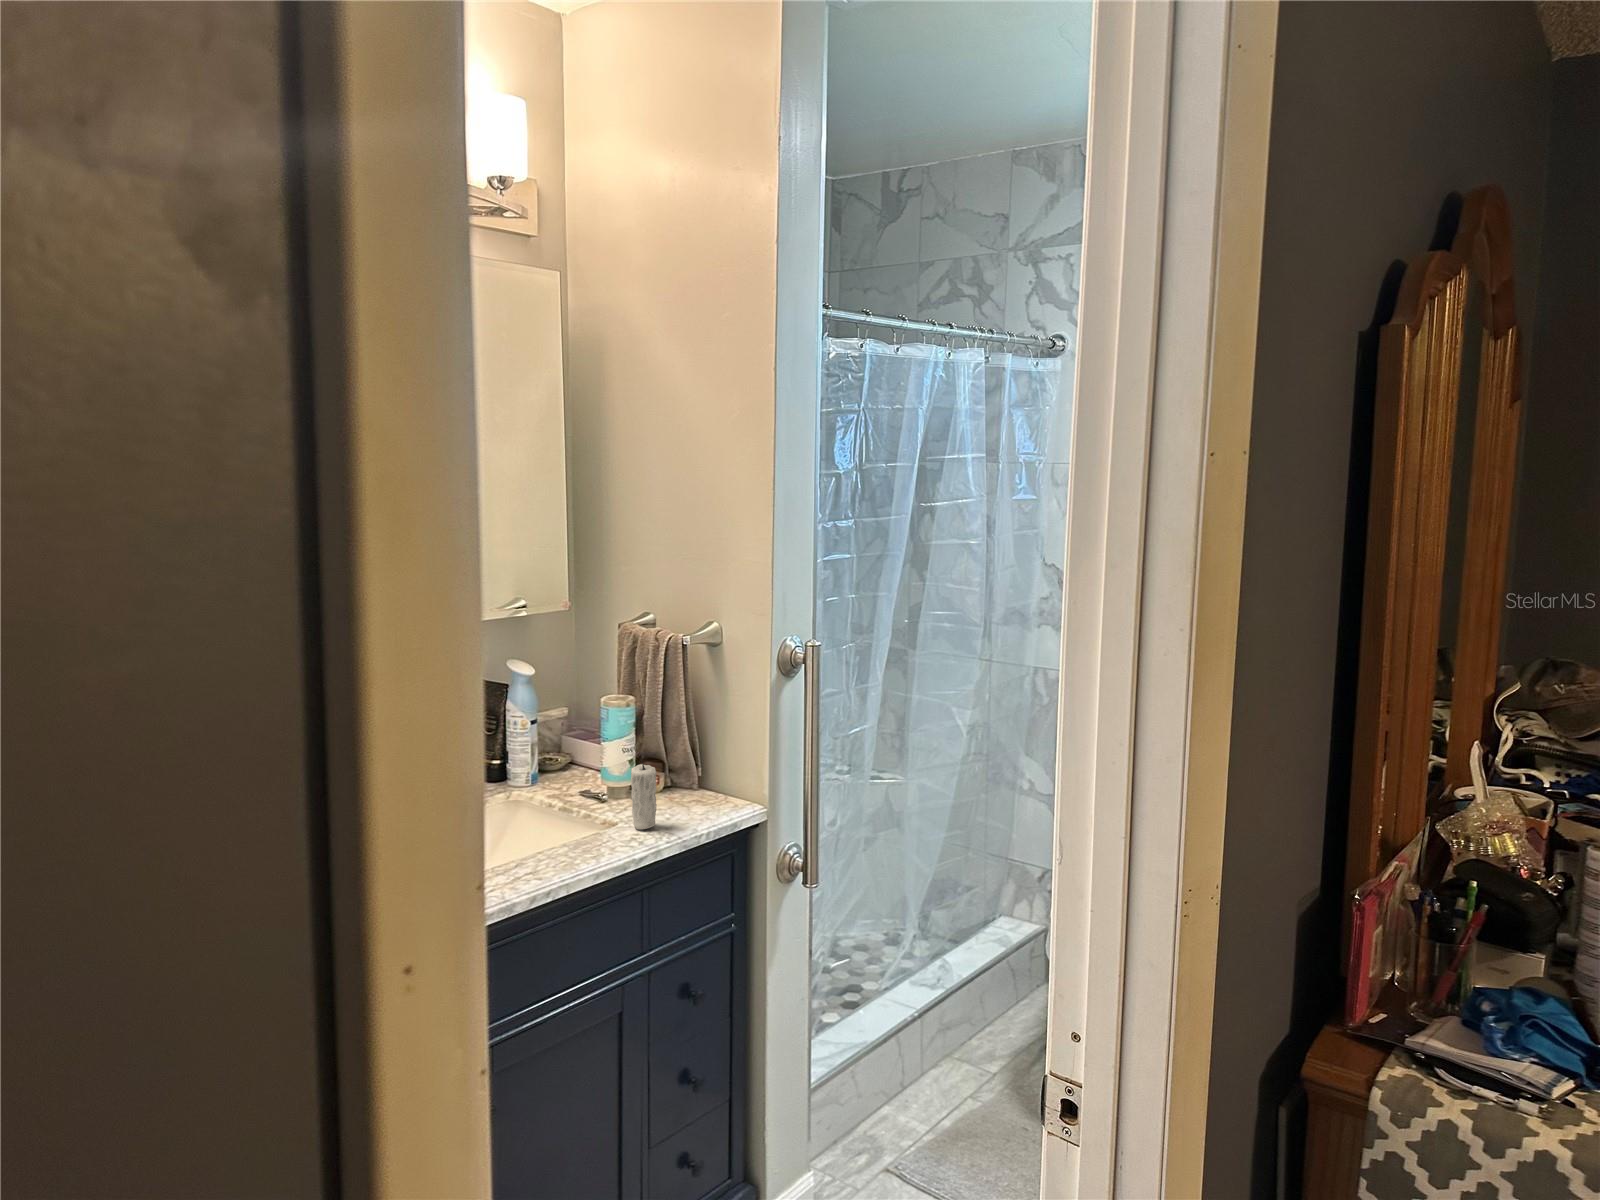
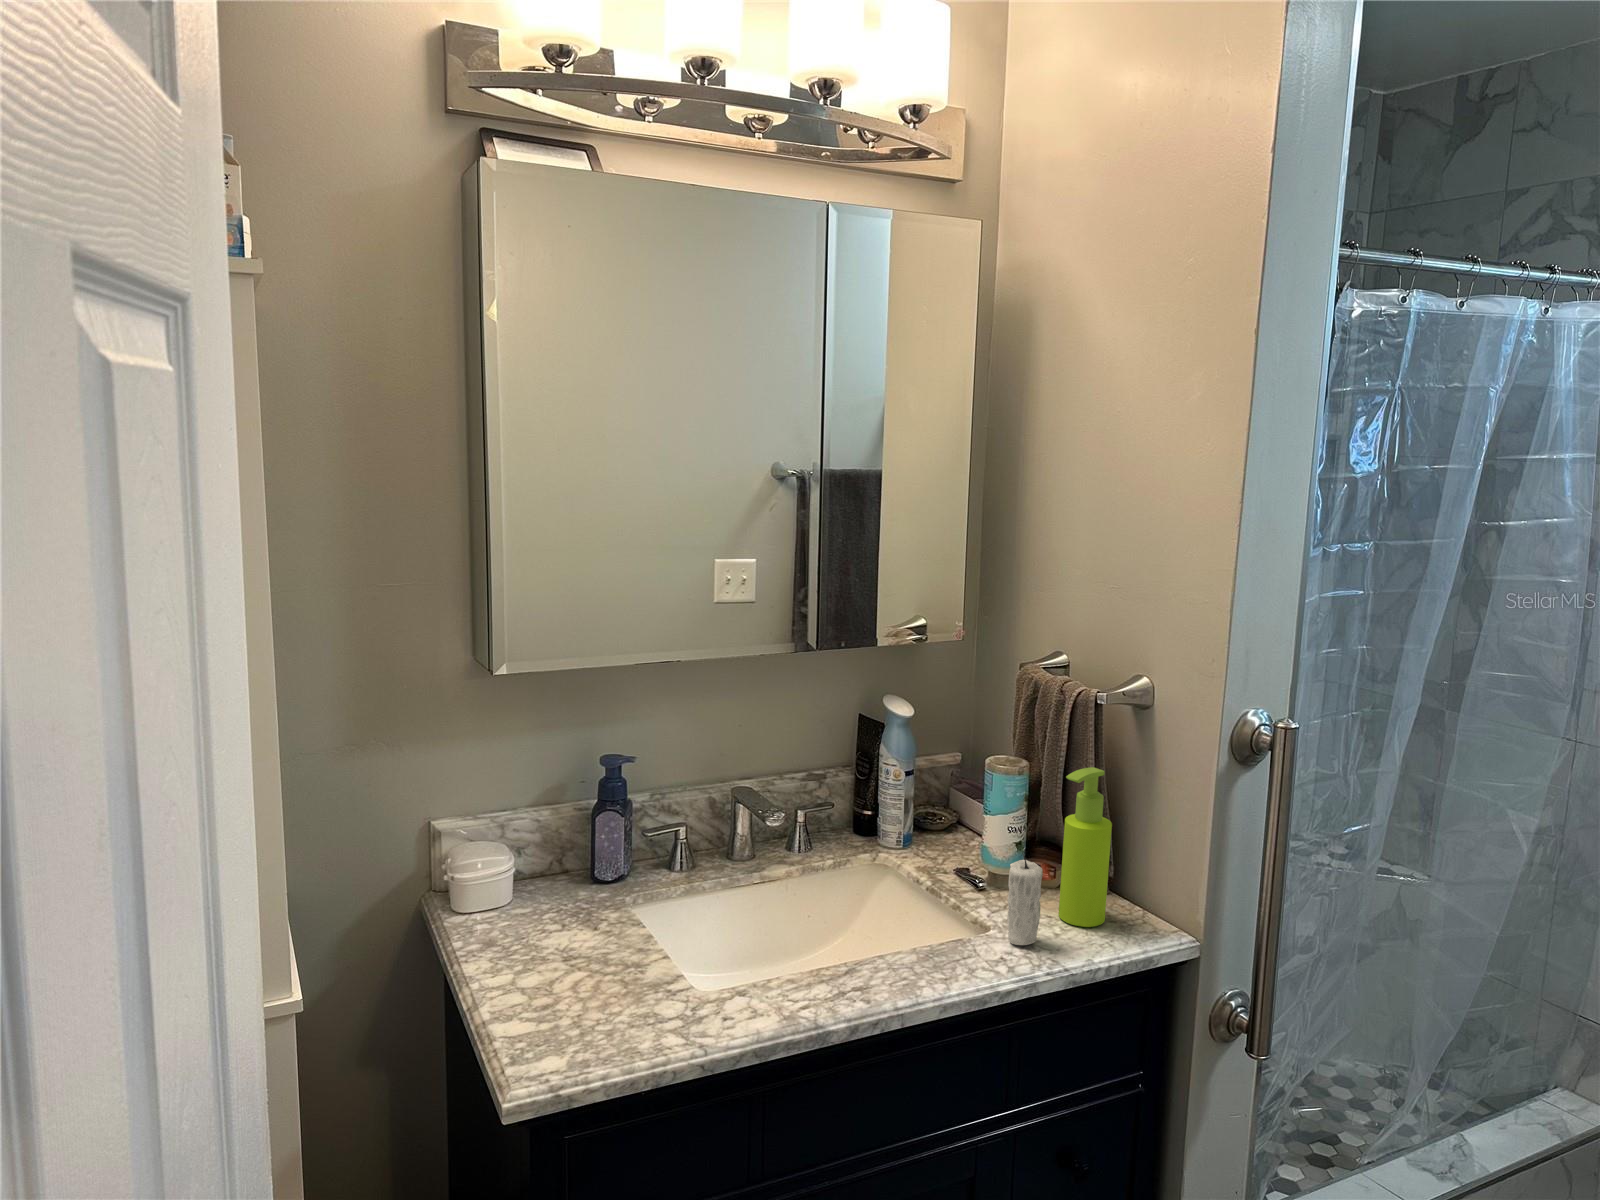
soap dispenser: none [666,691,701,812] -> present [1059,767,1112,927]

